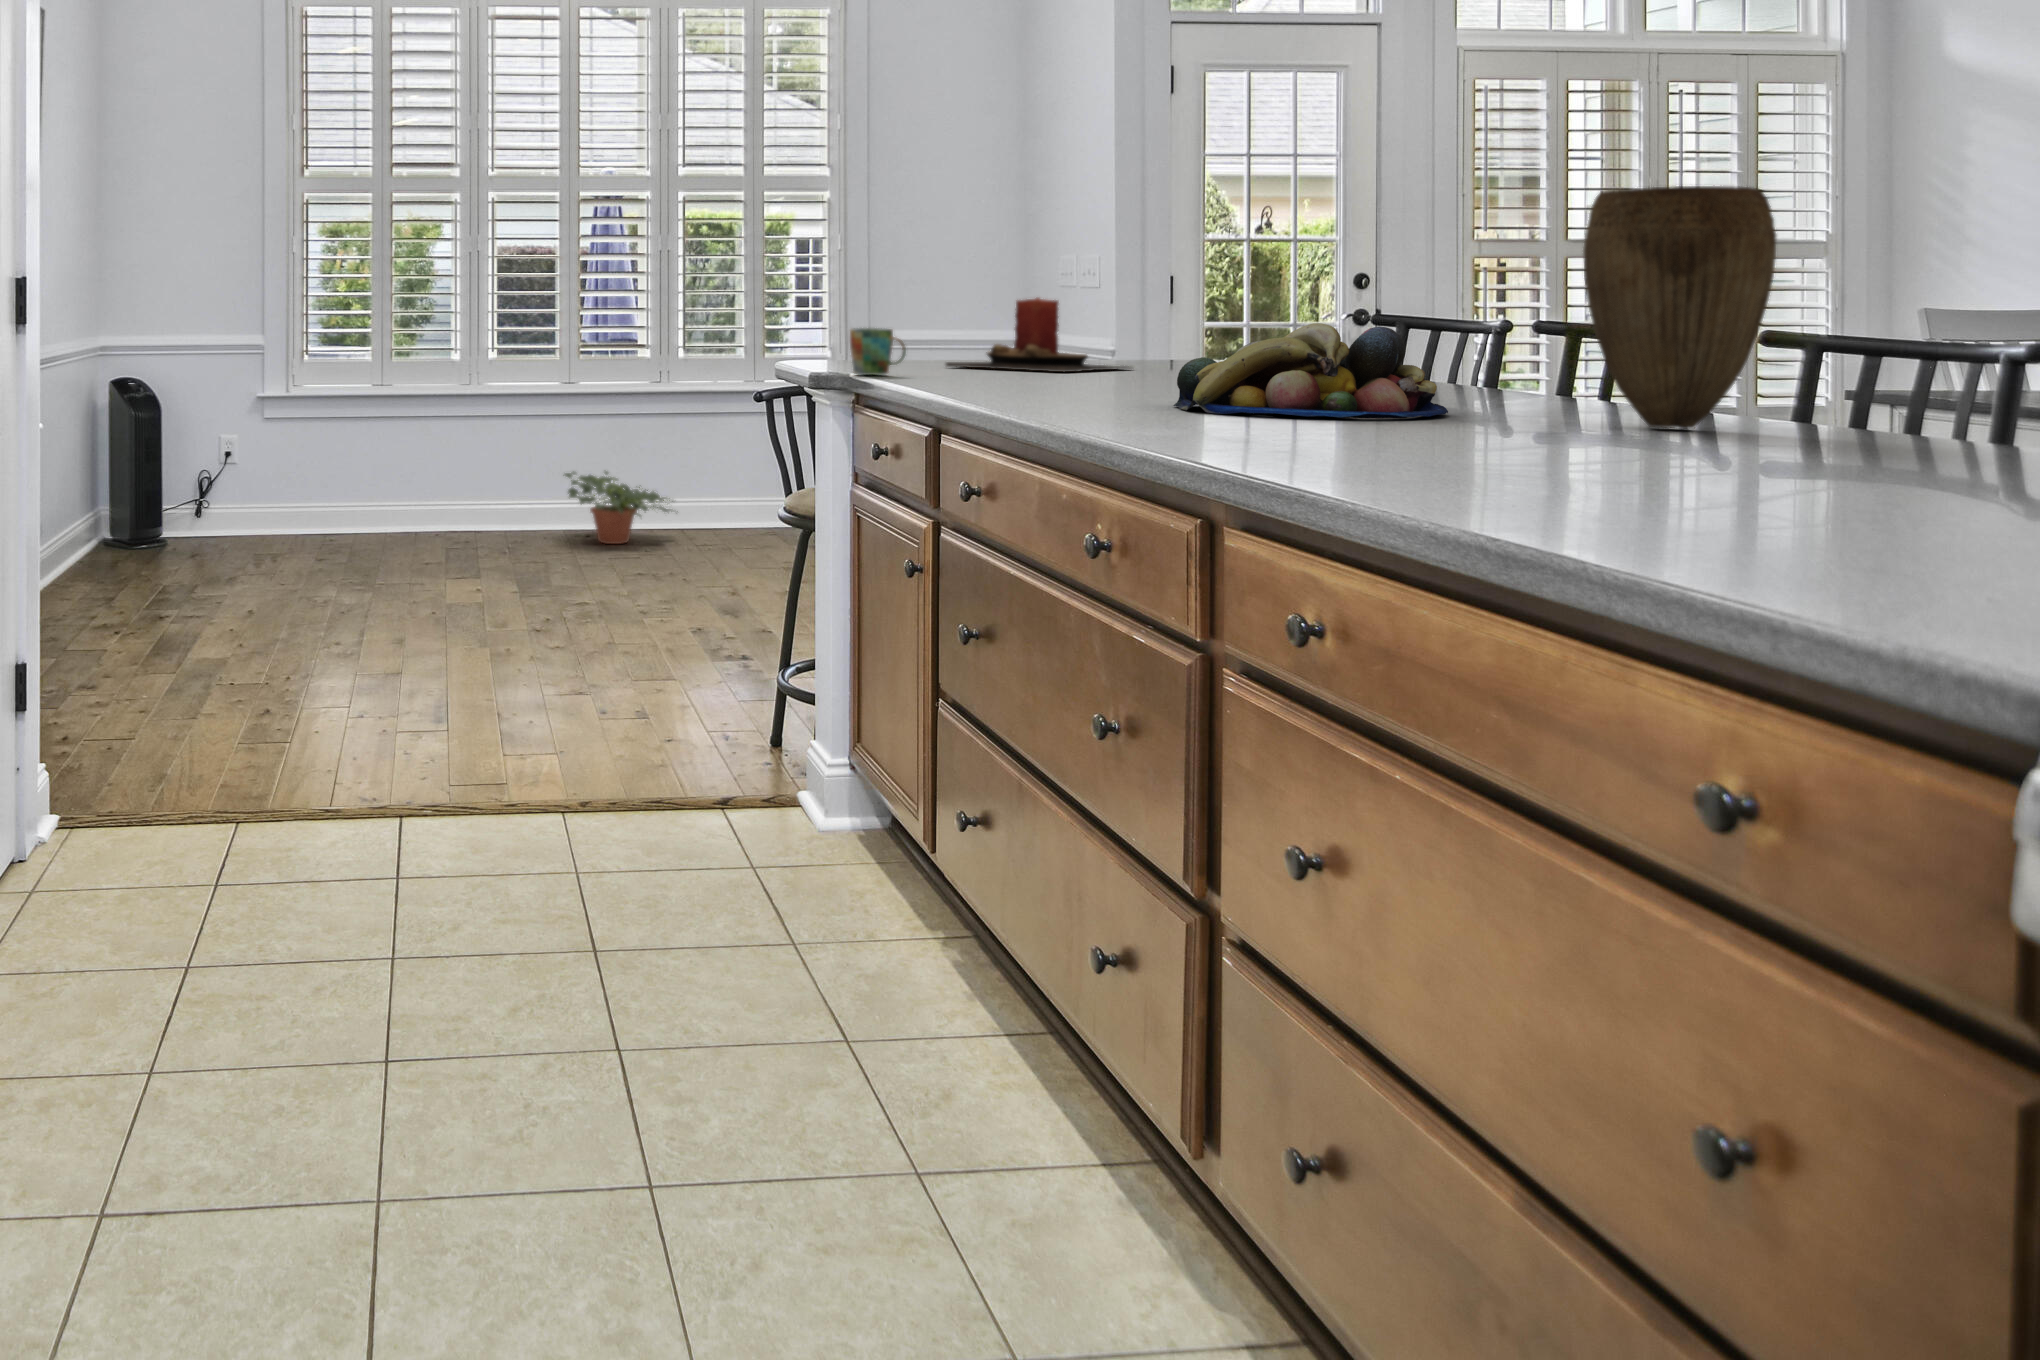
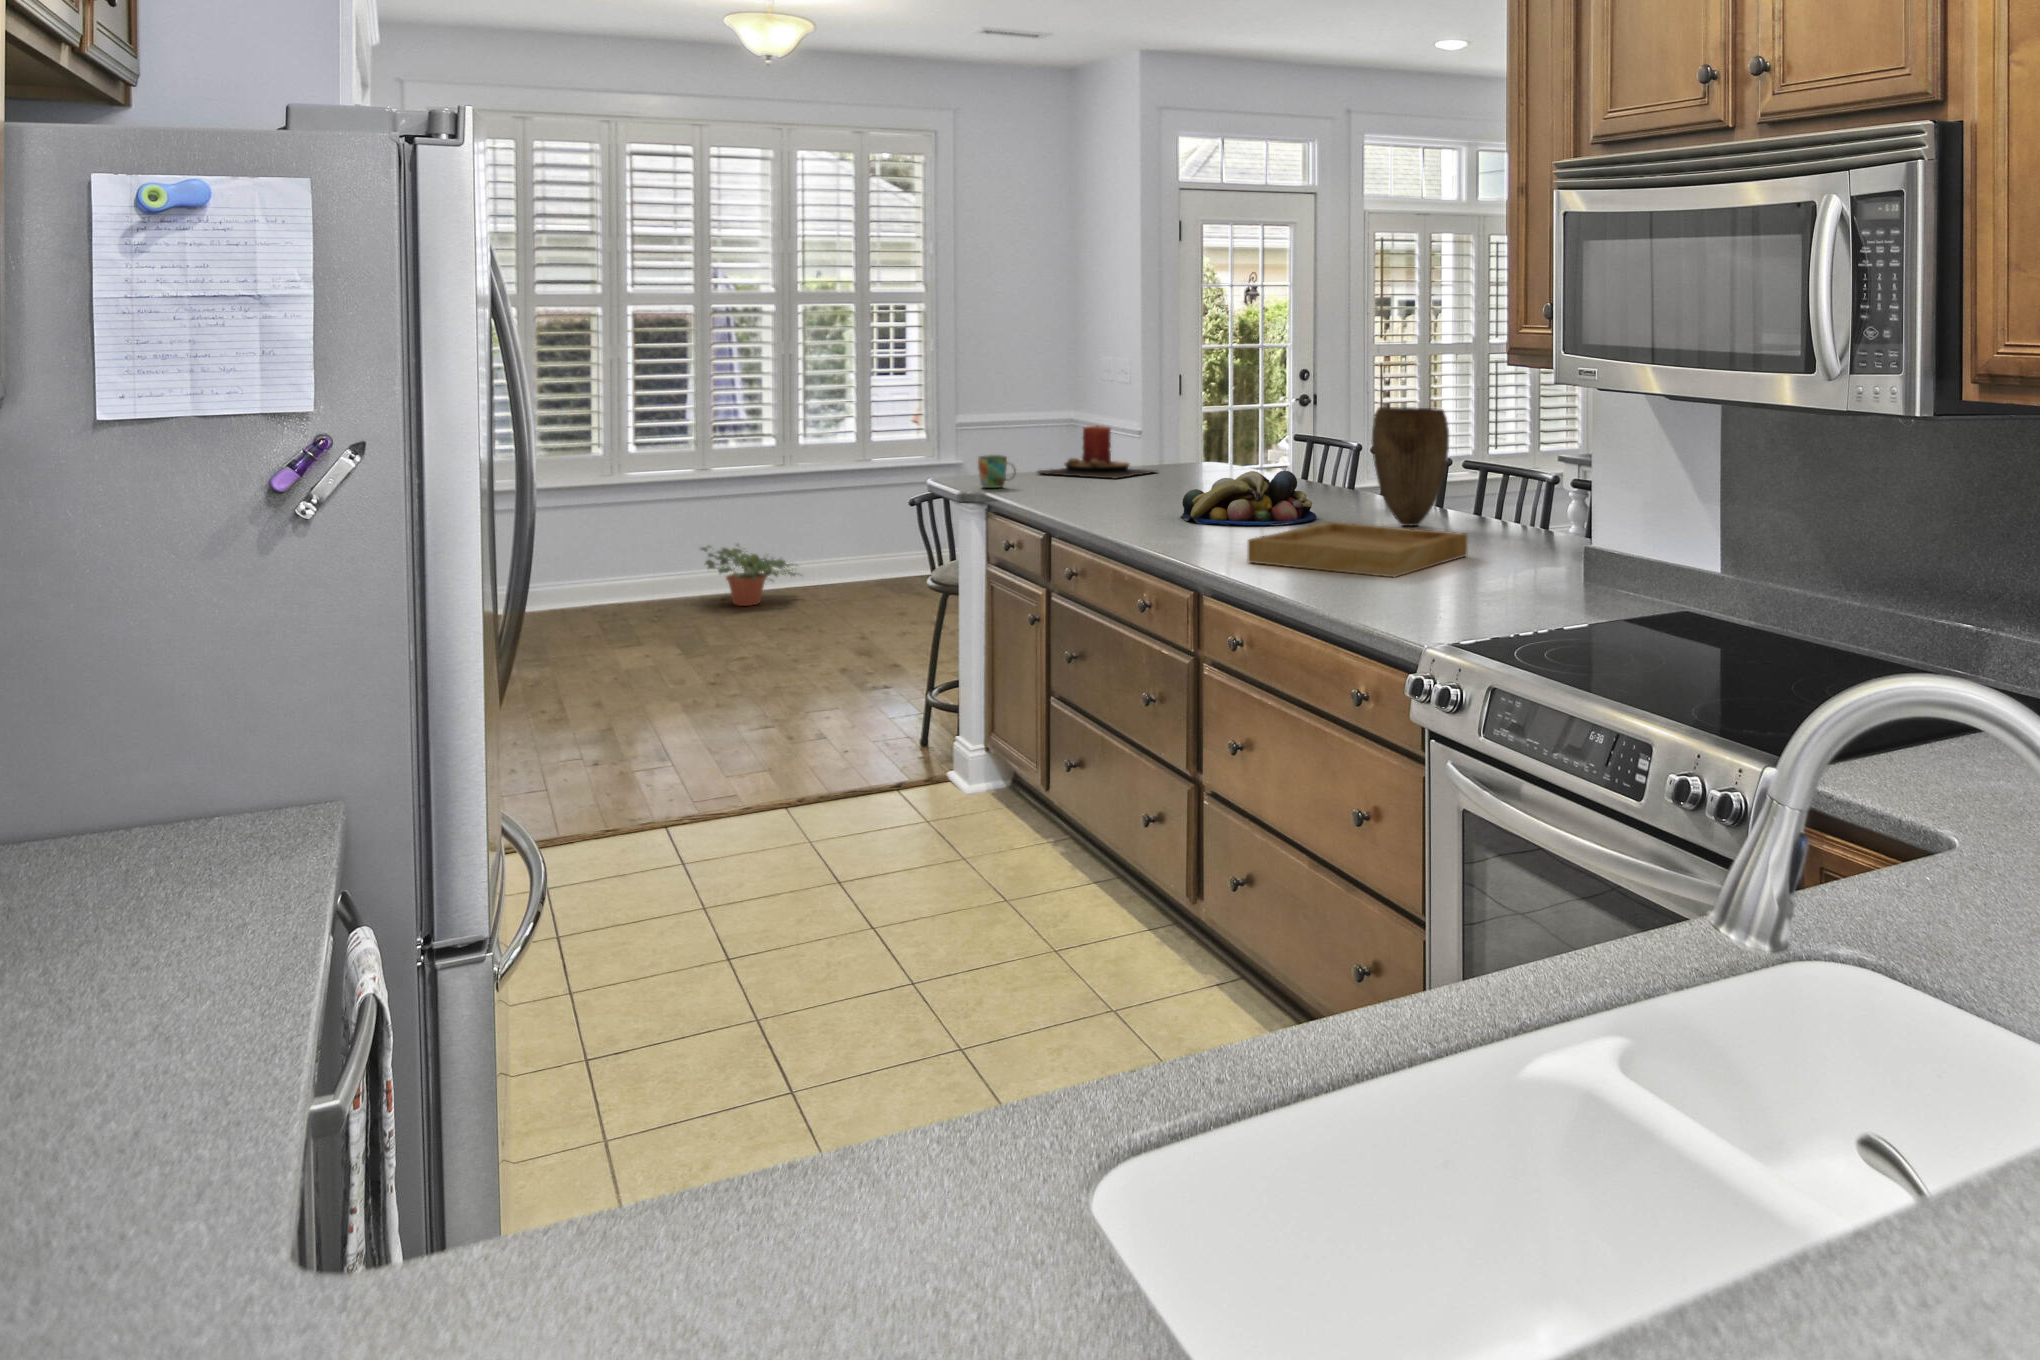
tray: none [1333,398,1909,501] -> present [1247,522,1468,577]

